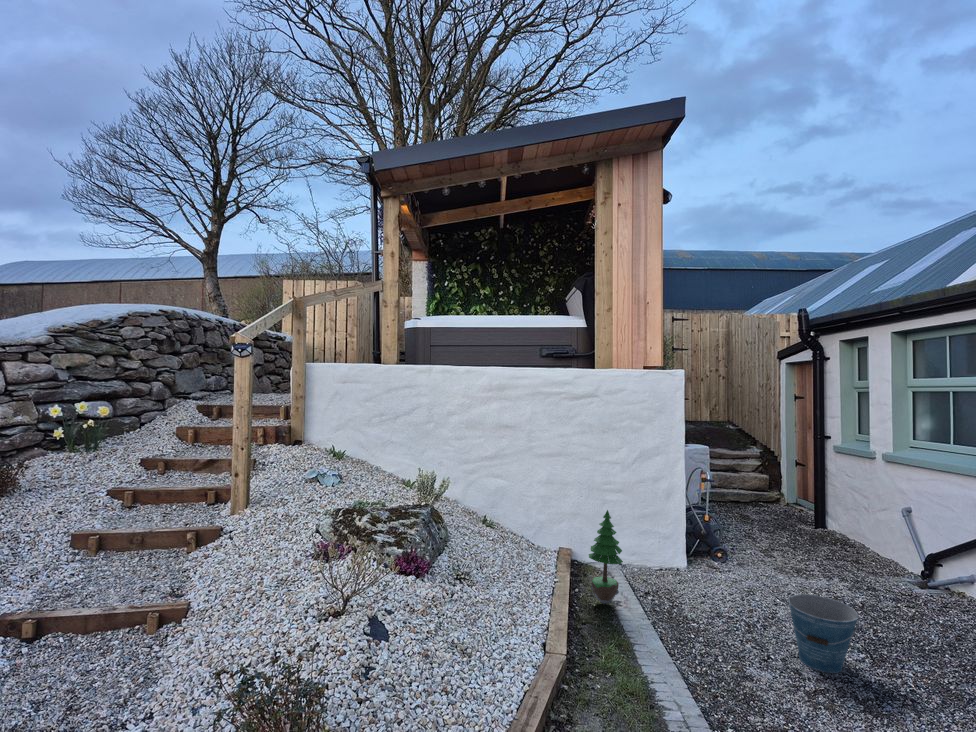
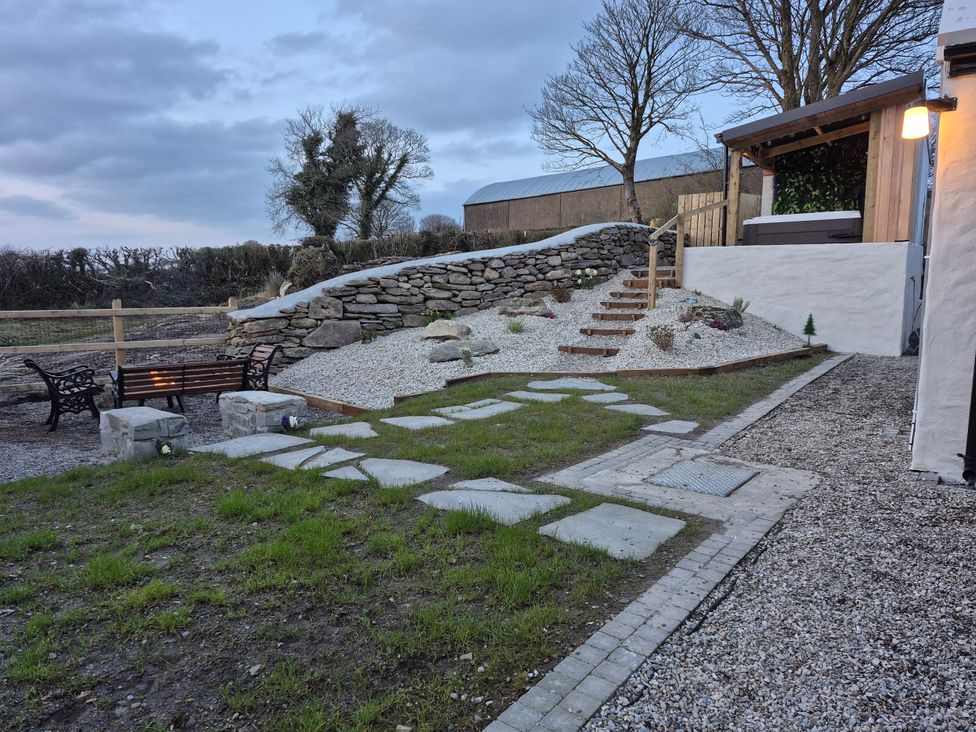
bucket: present [787,595,859,673] -> none [867,342,896,370]

